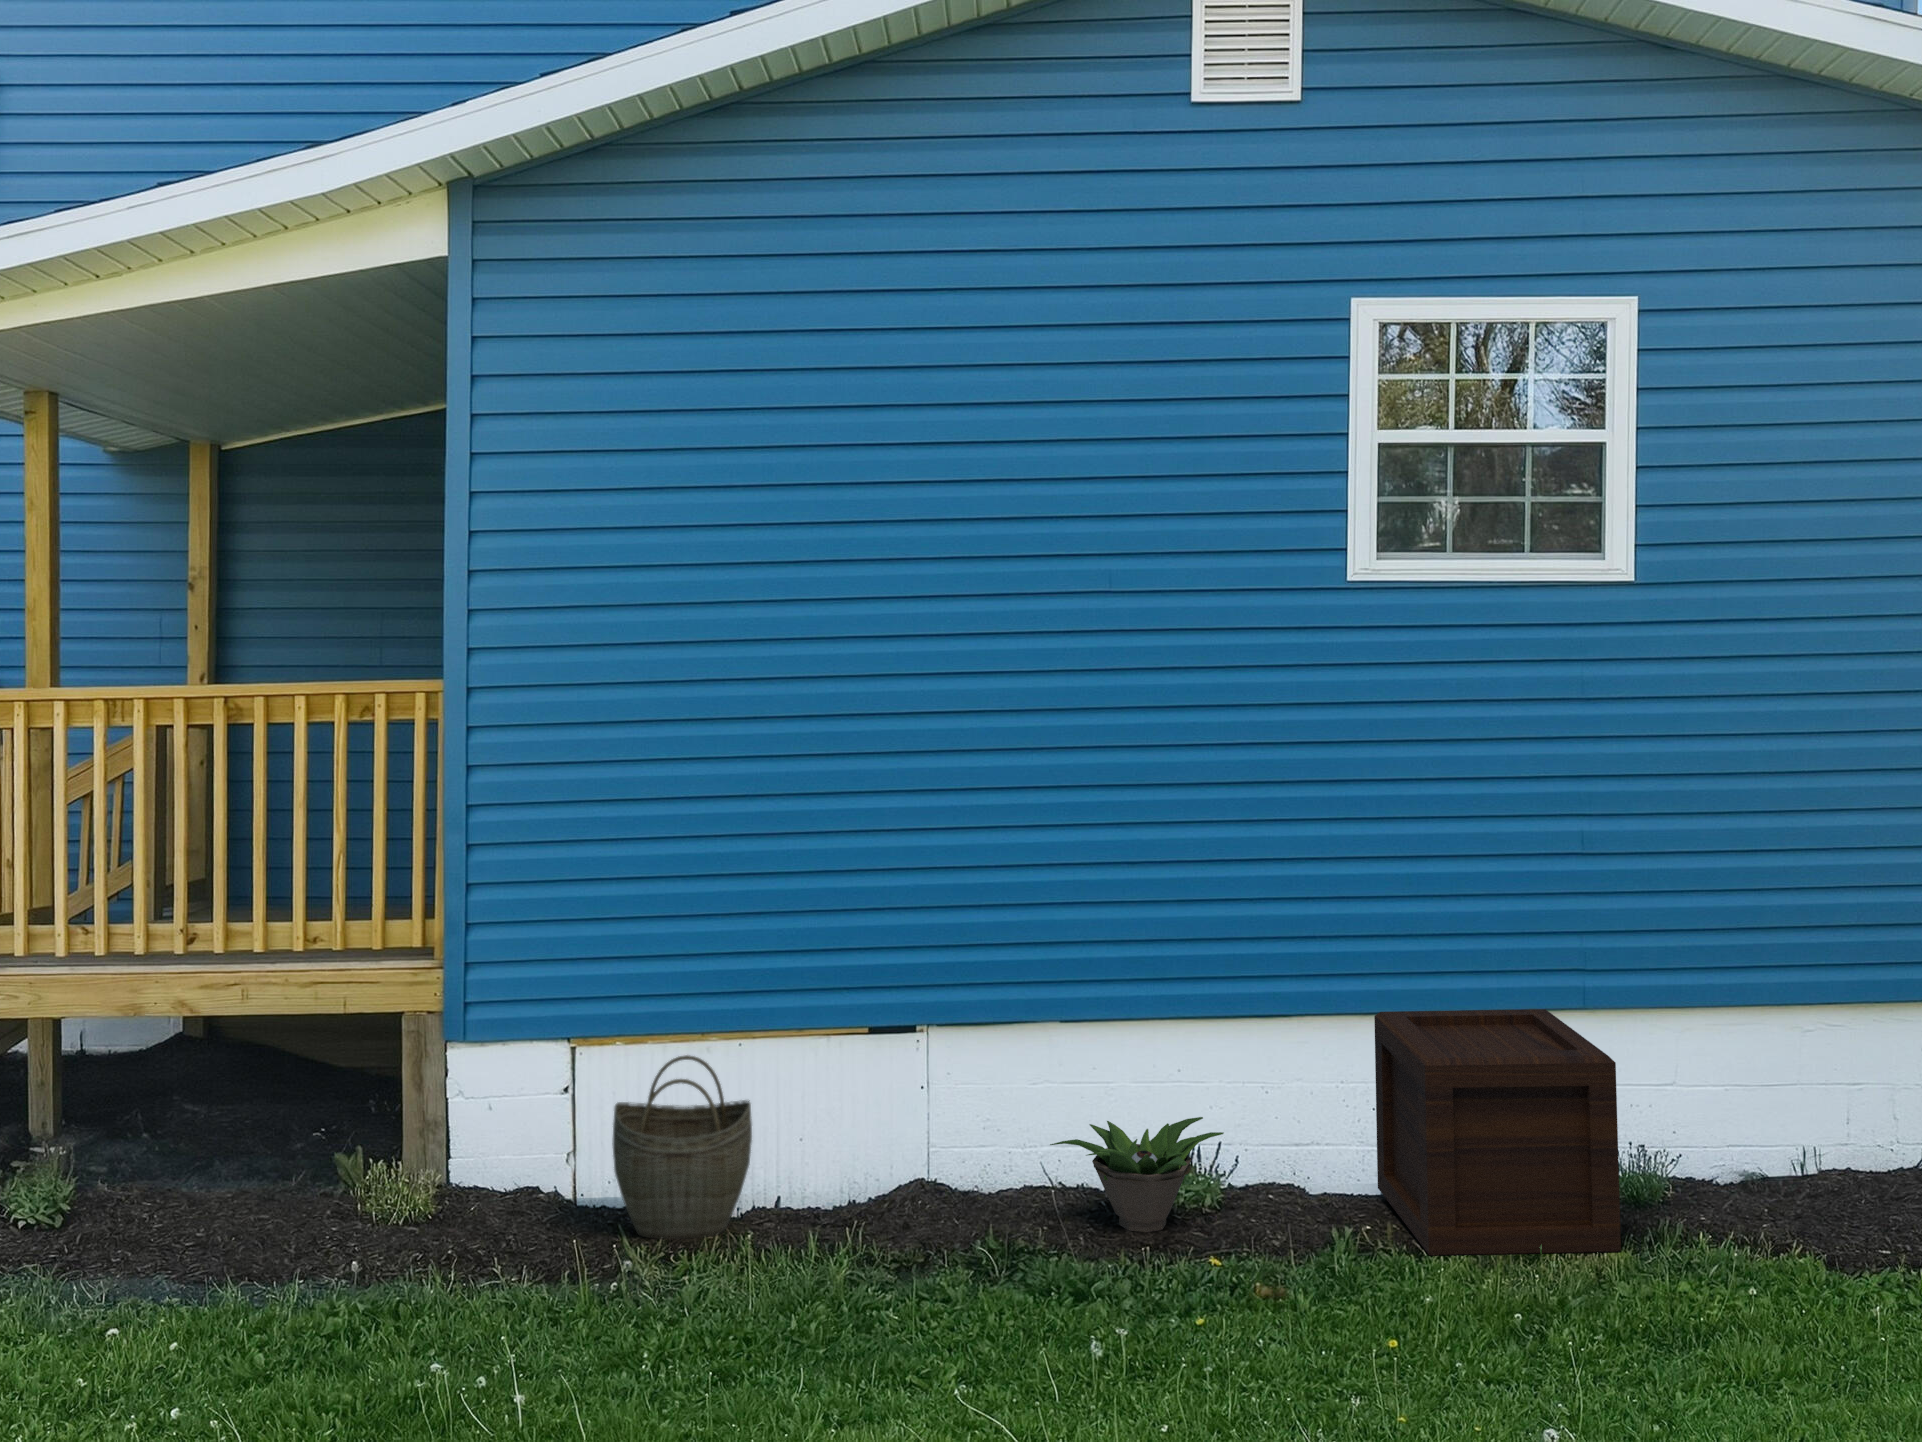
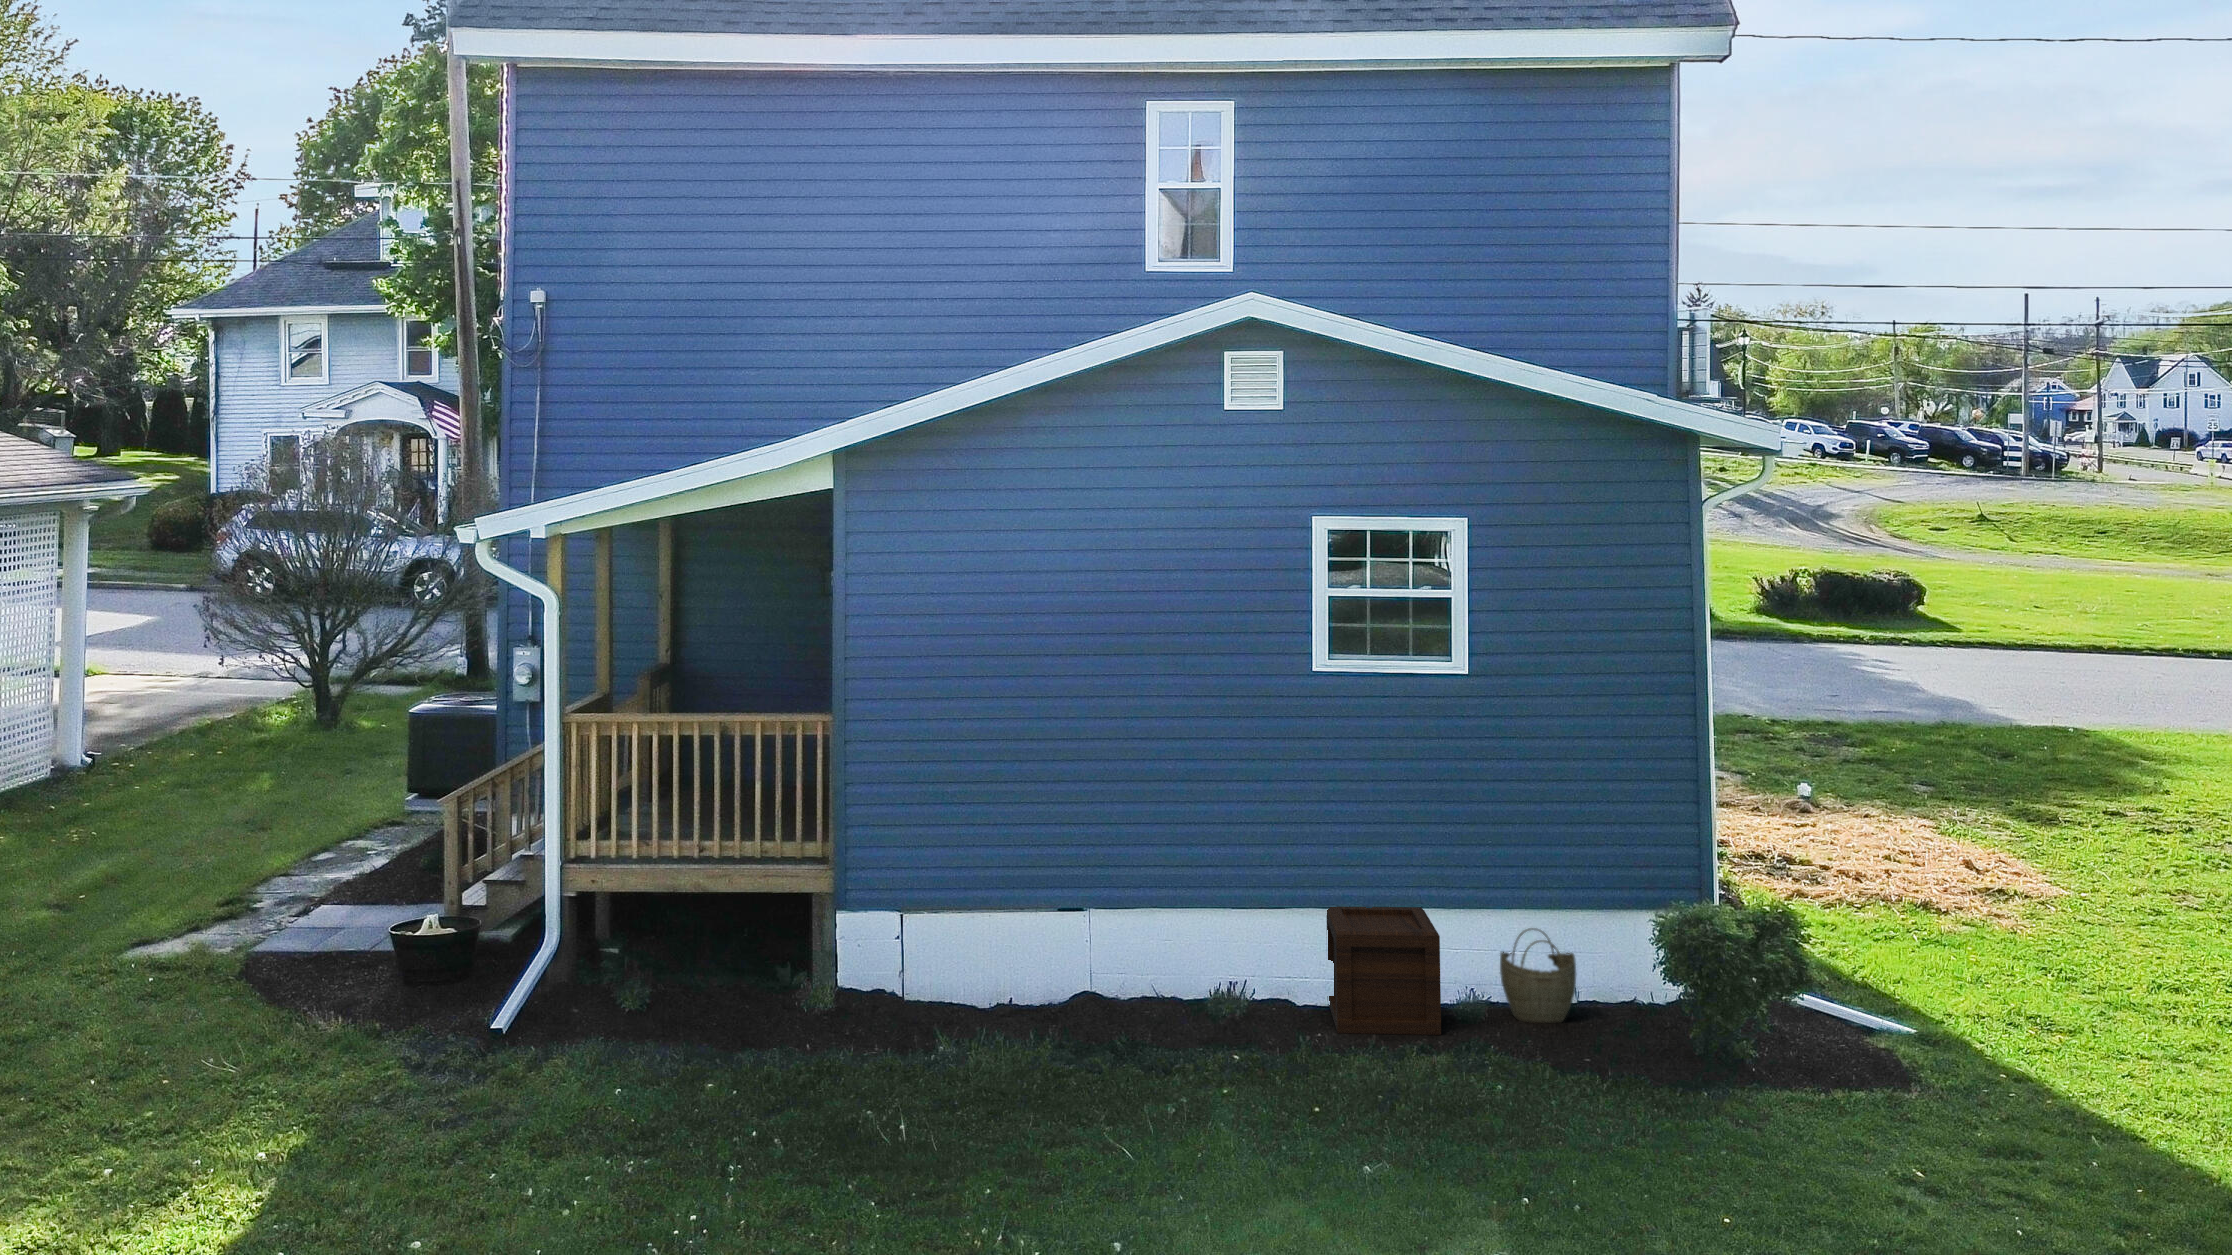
woven basket: present [612,1055,752,1239] -> present [1500,928,1576,1023]
decorative plant: present [1050,1117,1224,1232] -> none [1145,960,1237,1018]

